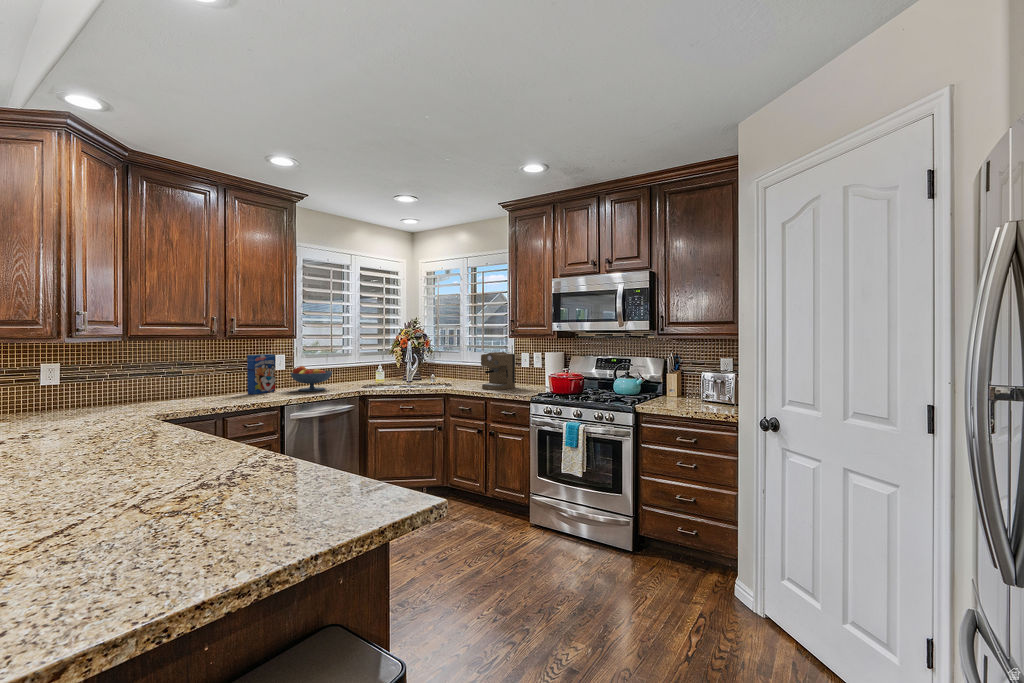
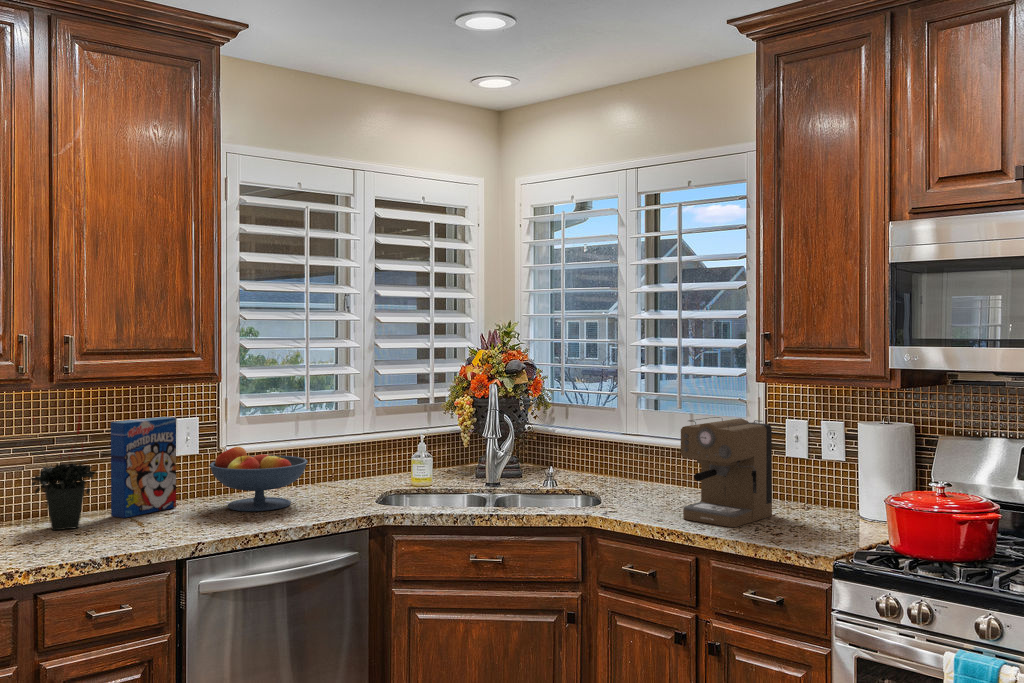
potted plant: none [214,350,243,398] -> present [31,416,96,530]

